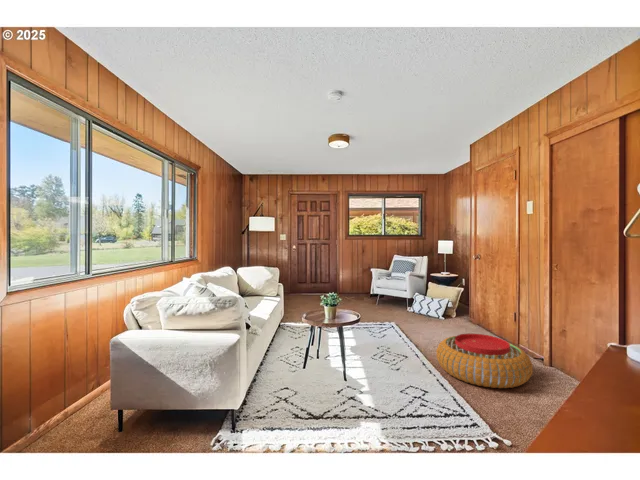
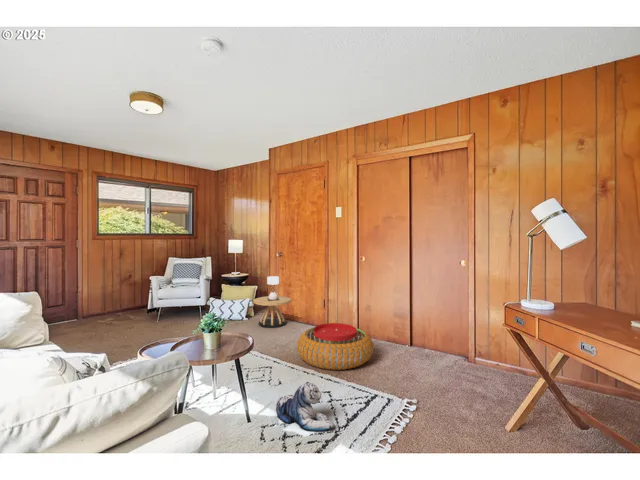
side table: none [440,279,483,332] -> present [253,276,291,328]
plush toy: none [363,366,394,411] -> present [276,382,334,431]

